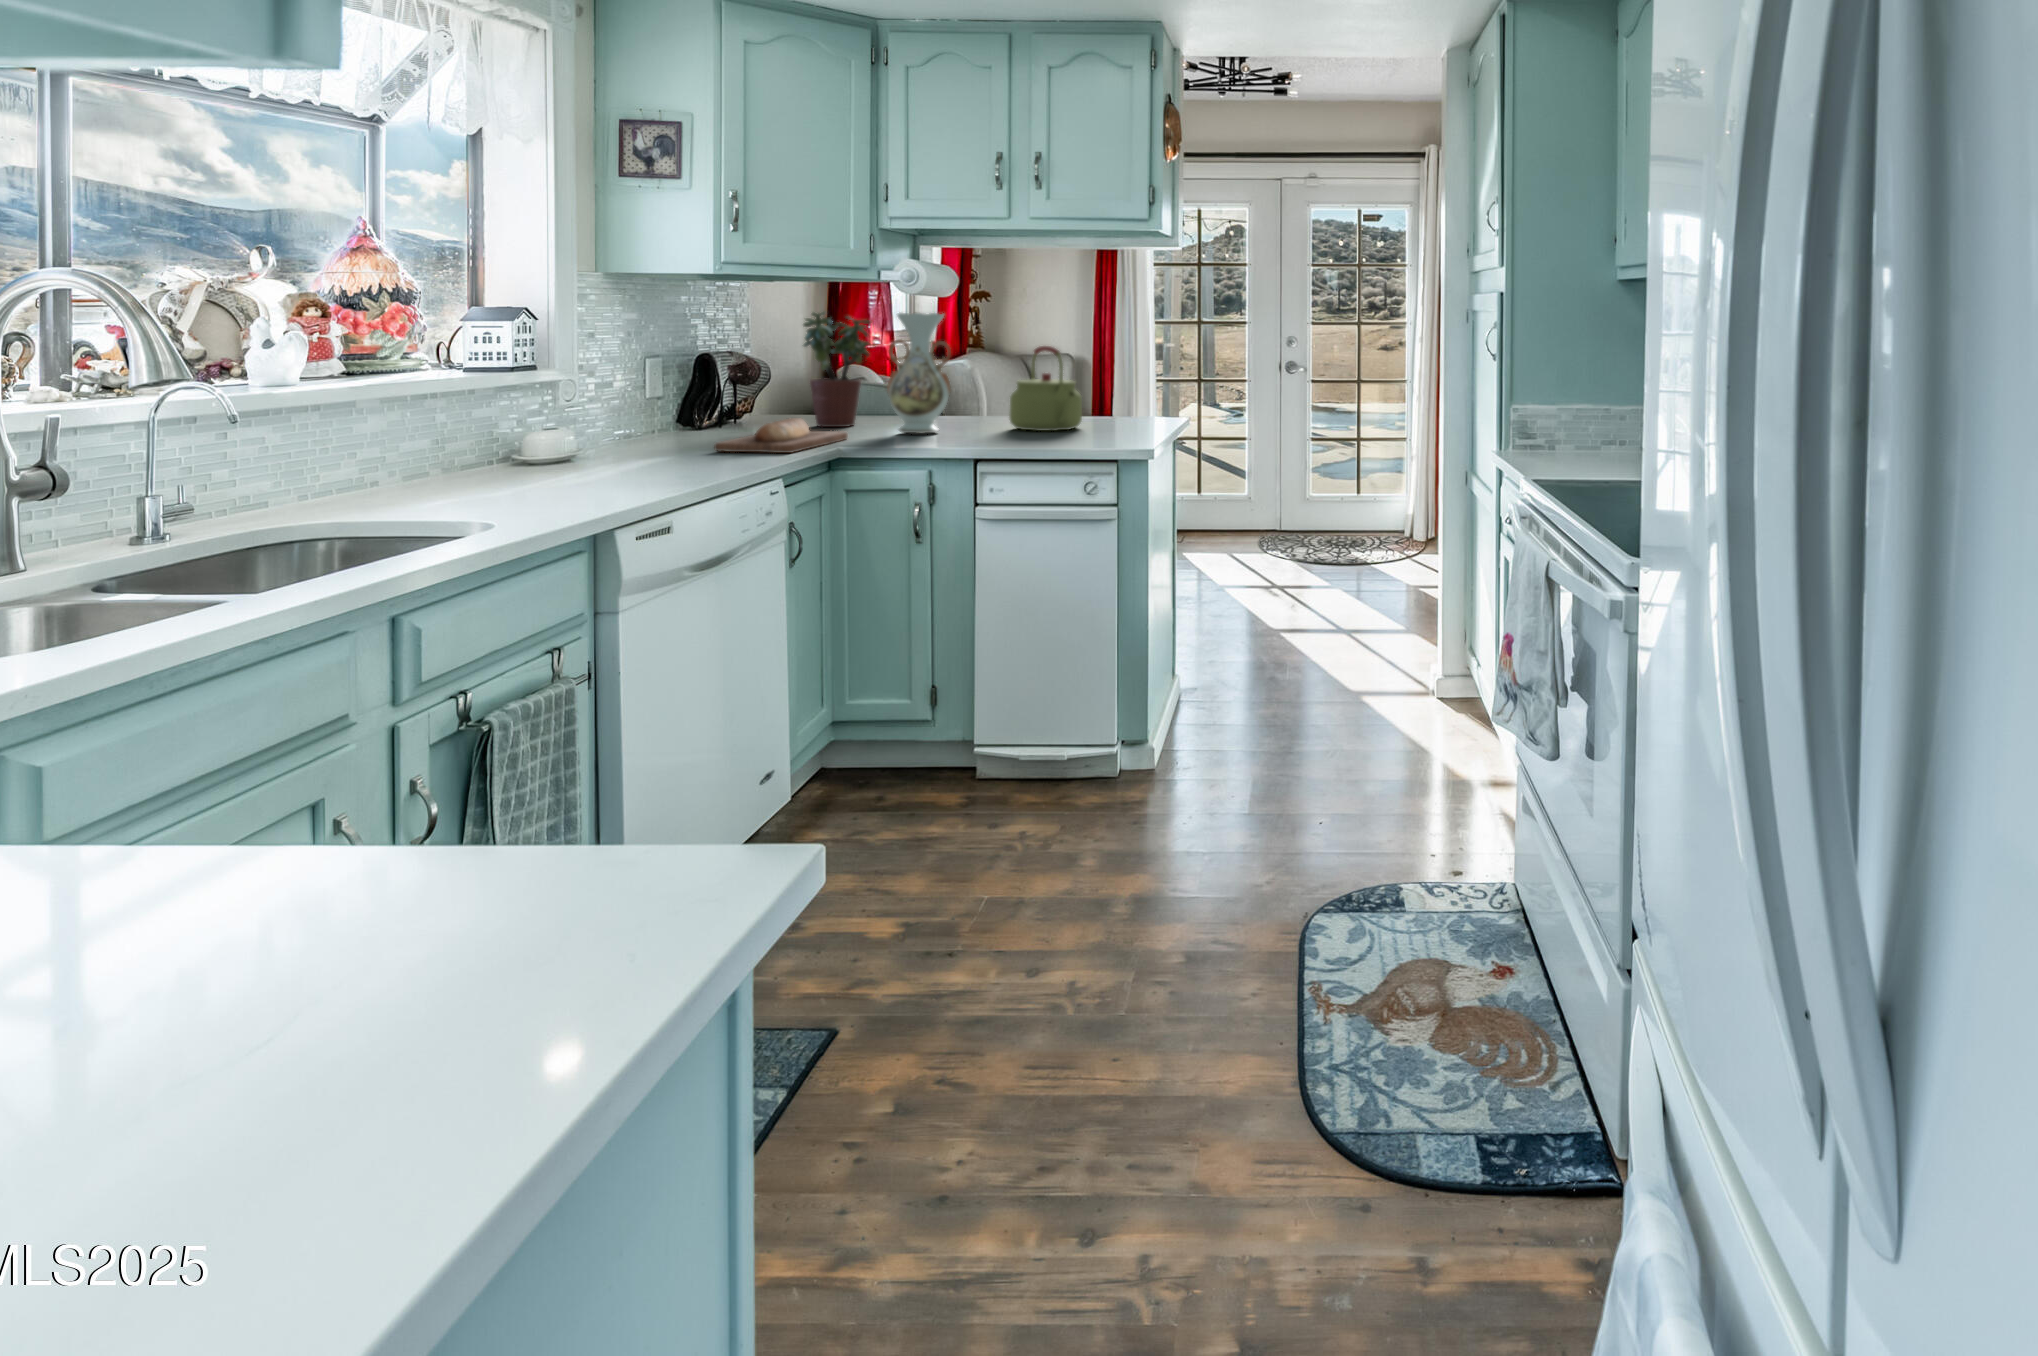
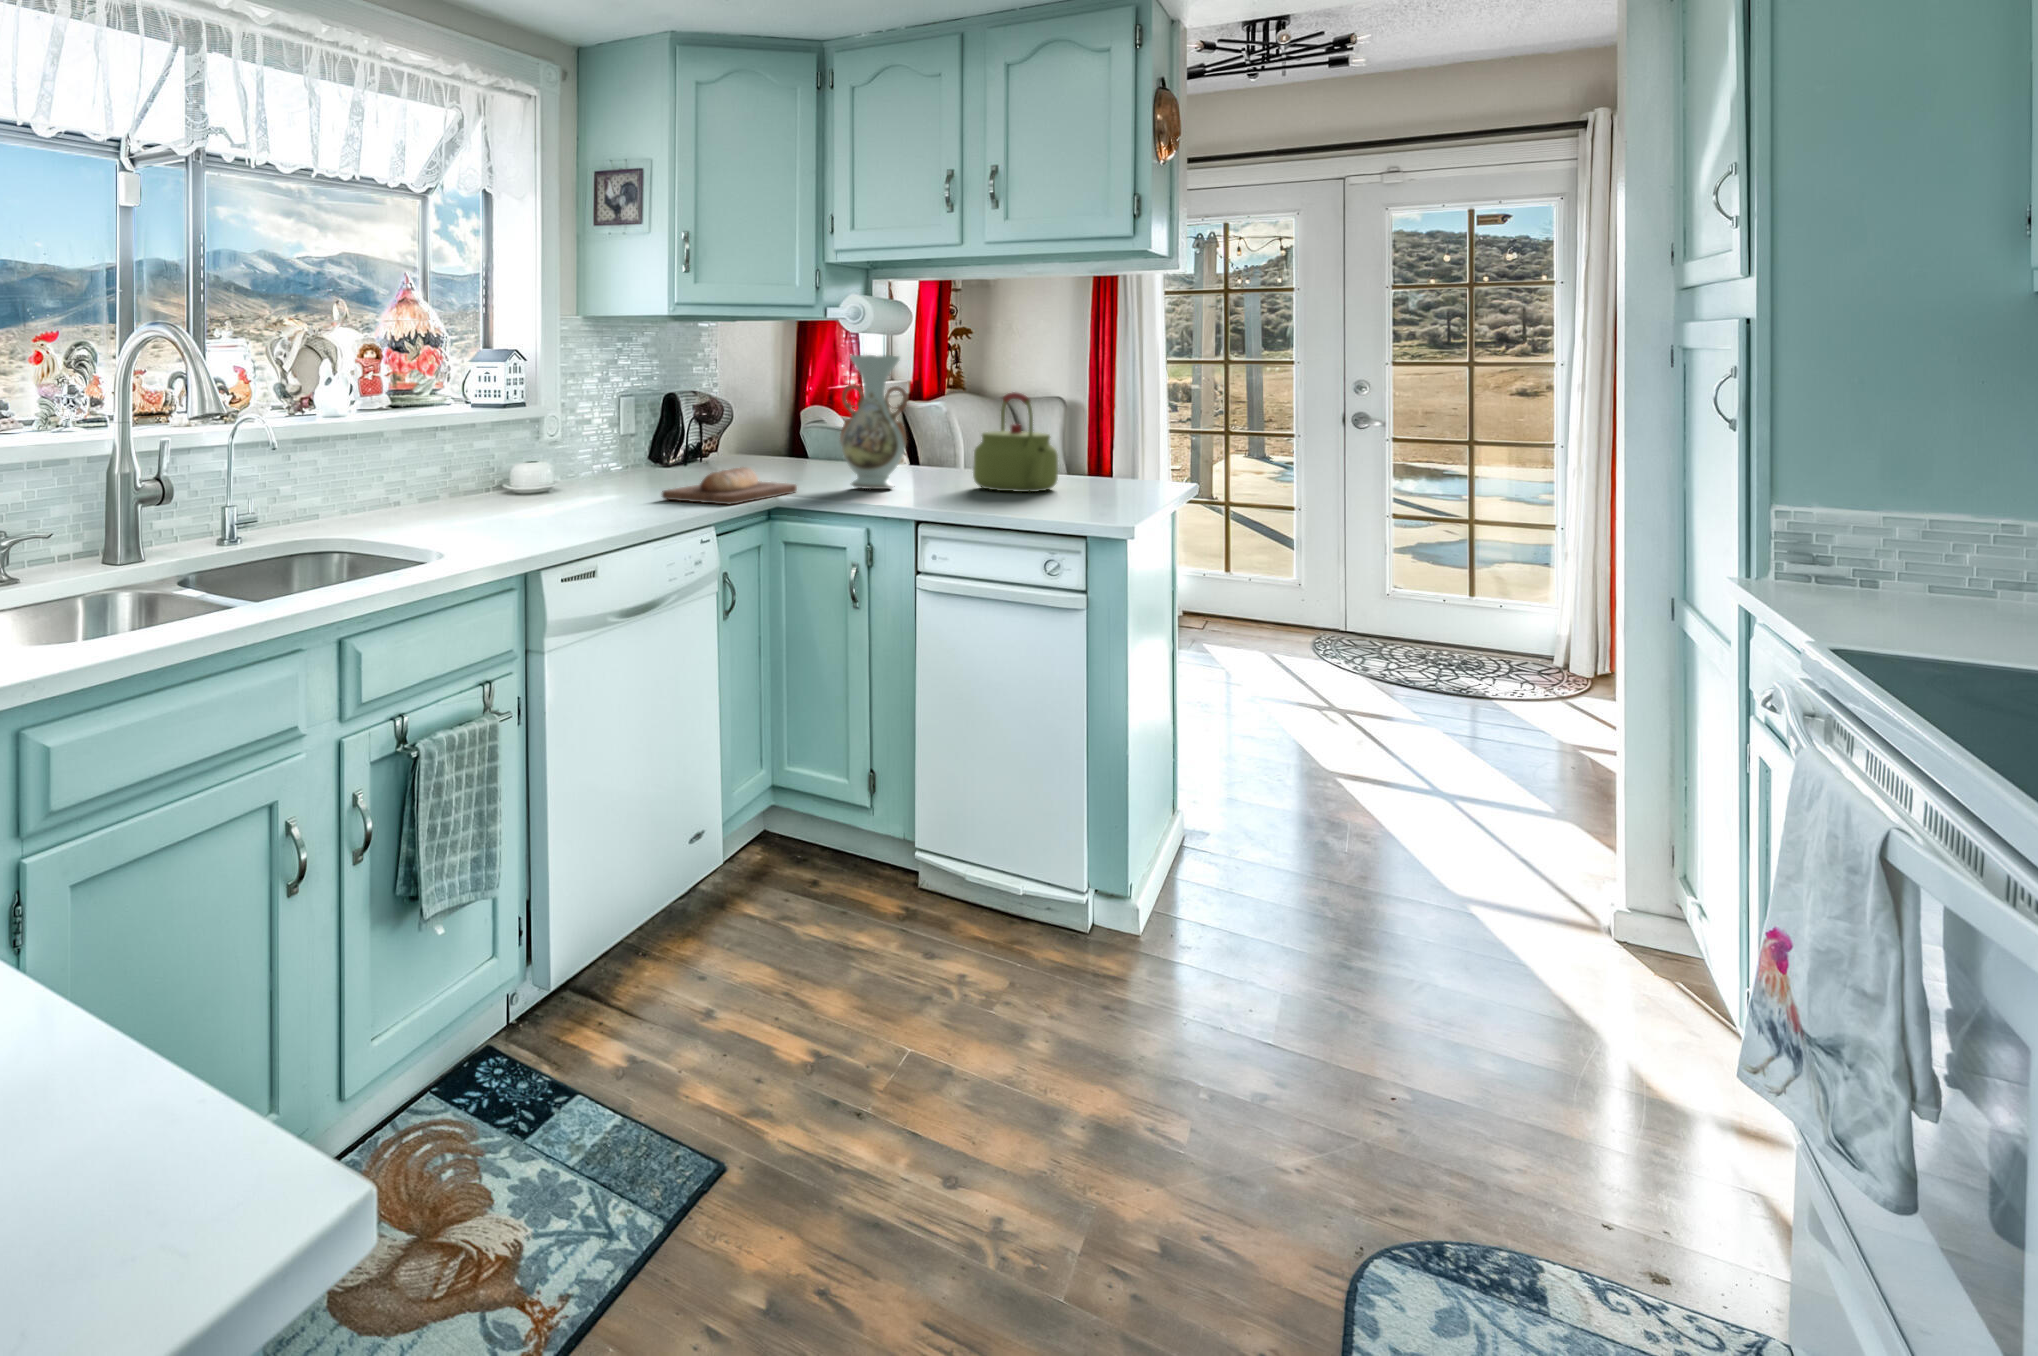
potted plant: present [804,312,870,427] -> none [760,353,834,479]

